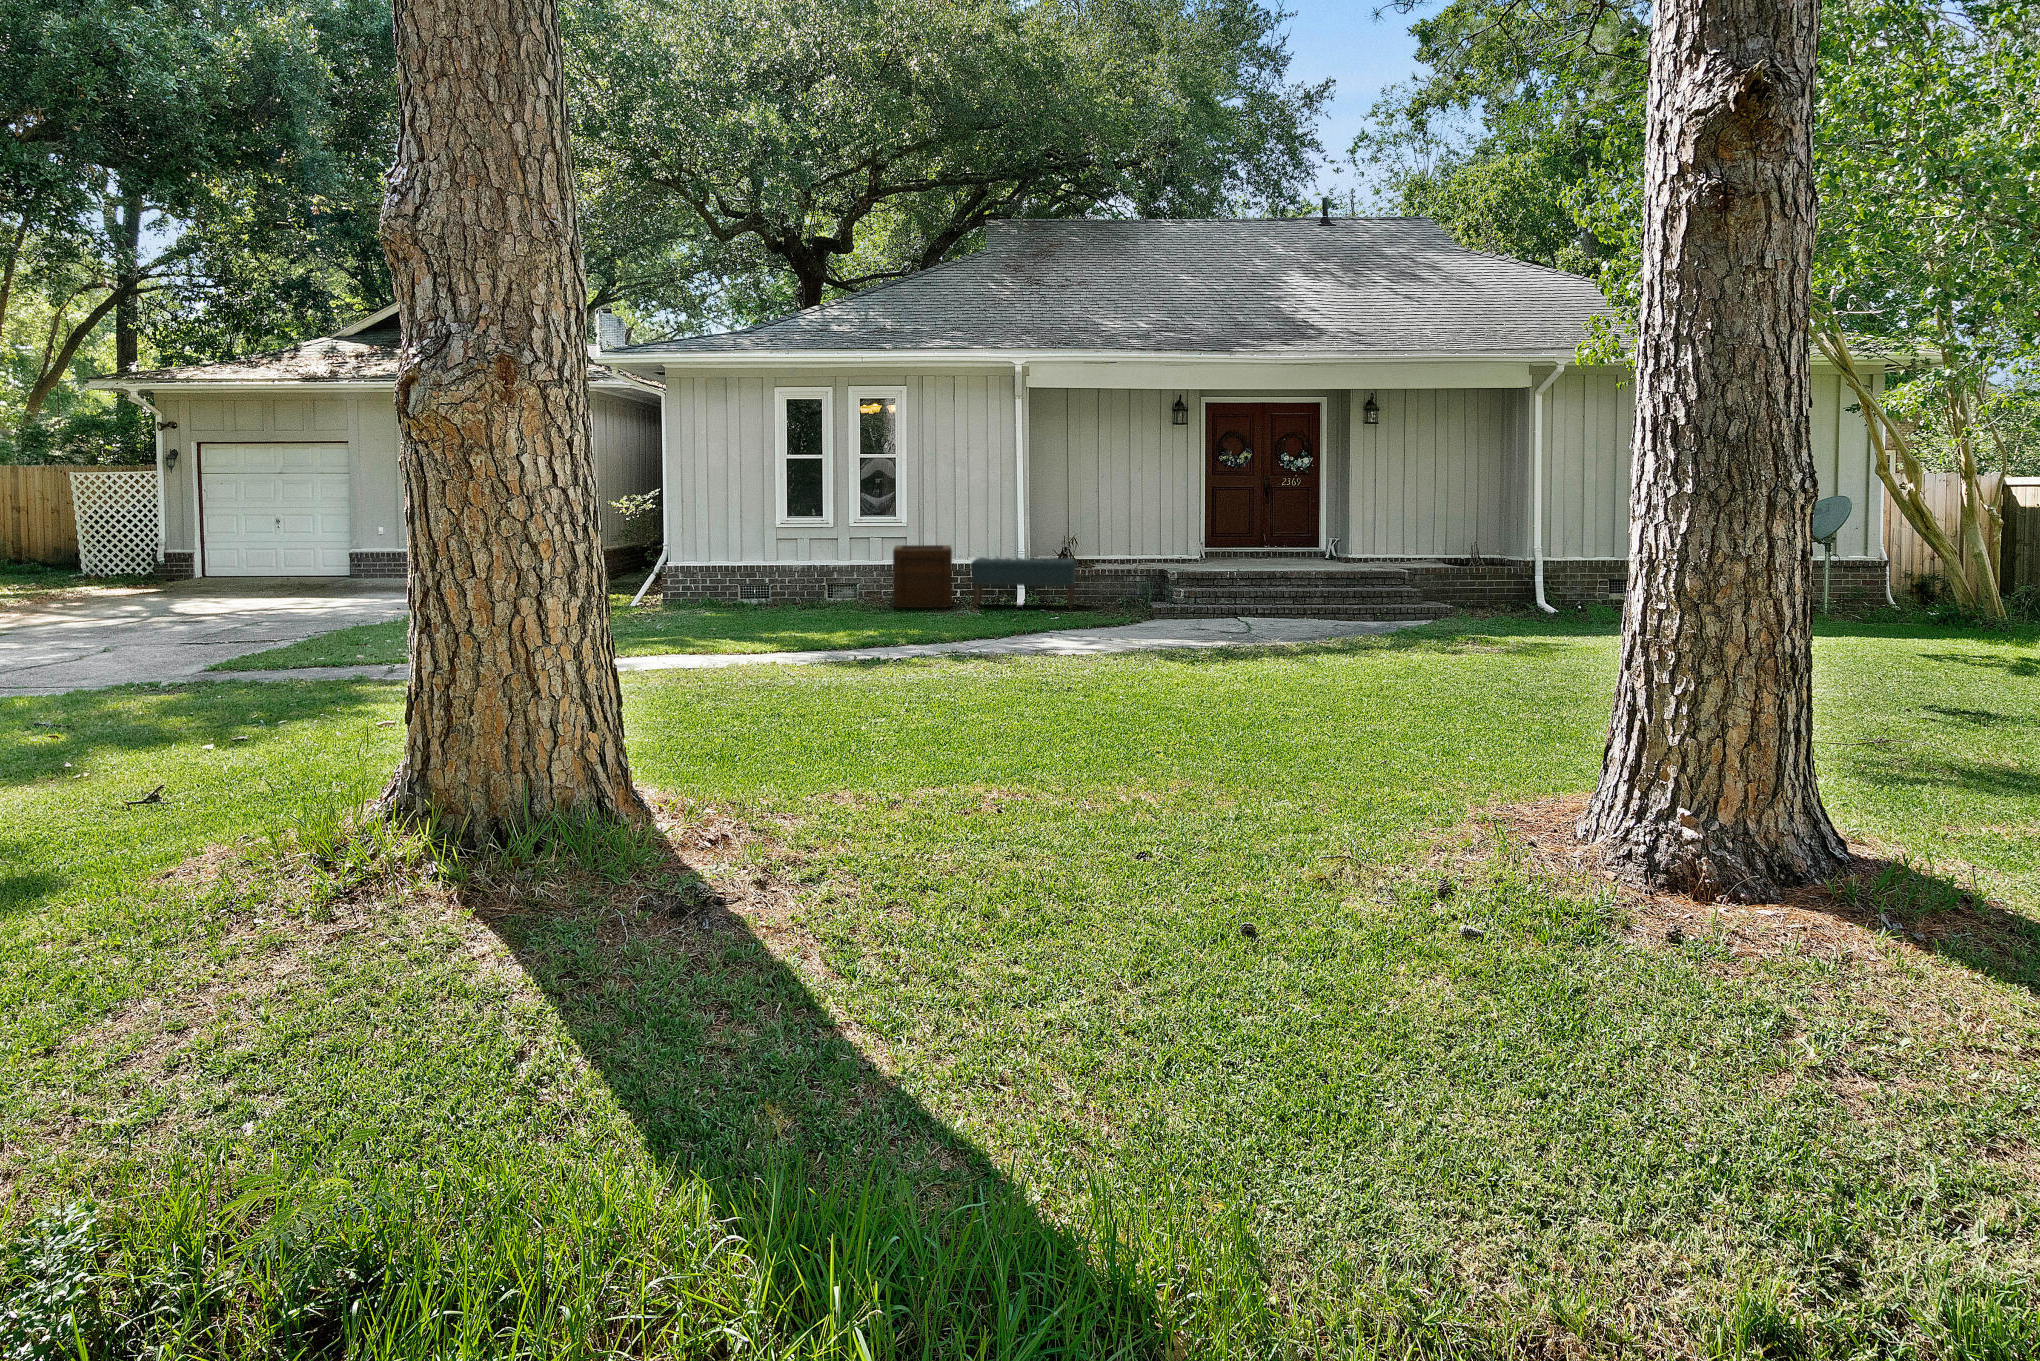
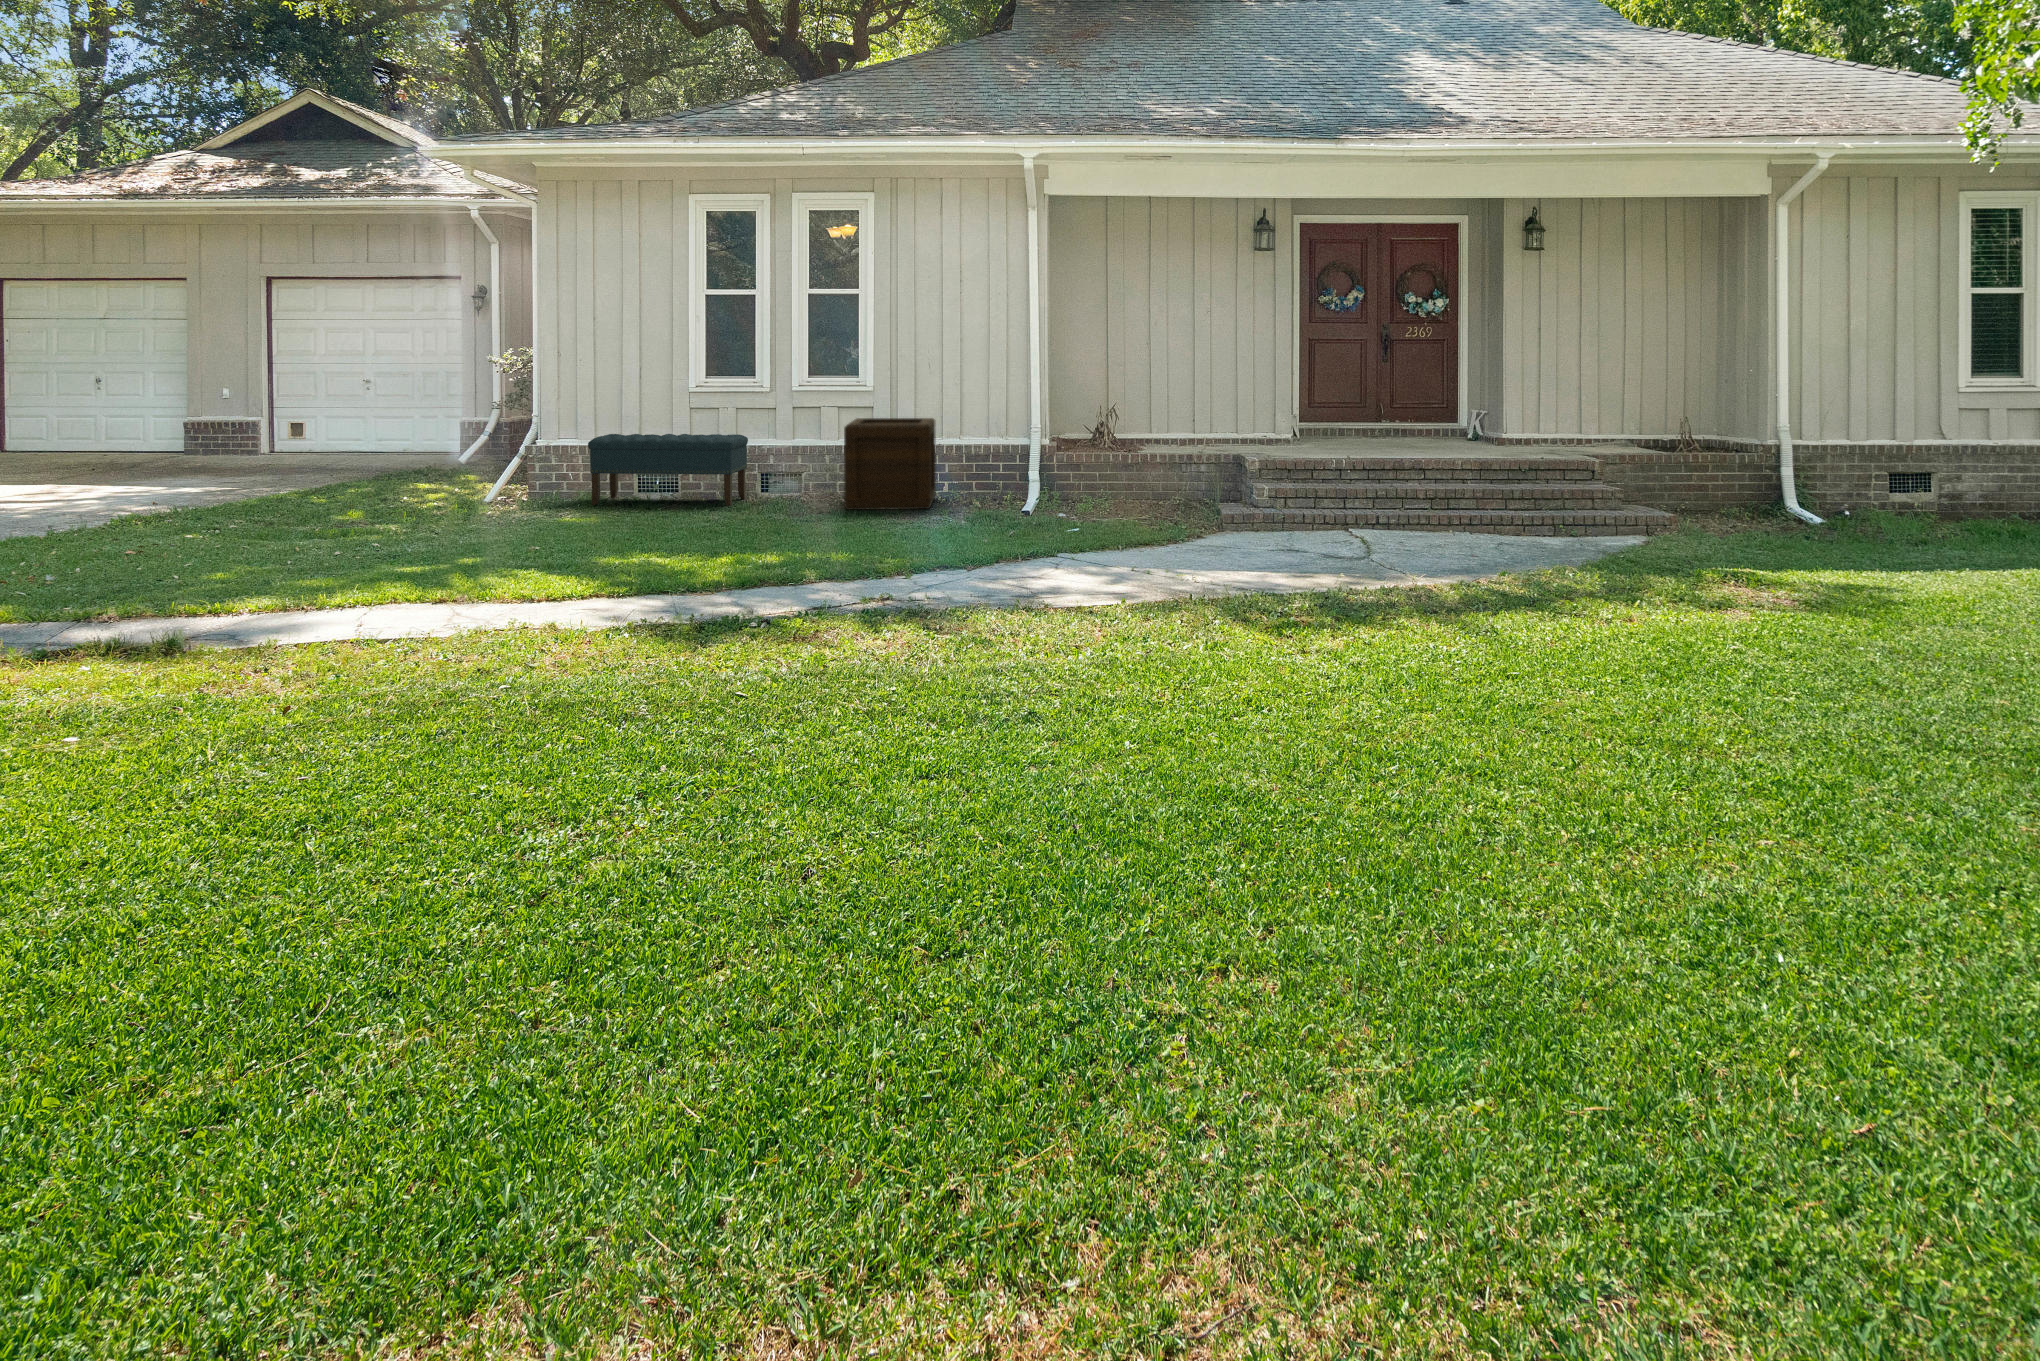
bench: present [971,557,1077,608] -> present [588,434,748,506]

